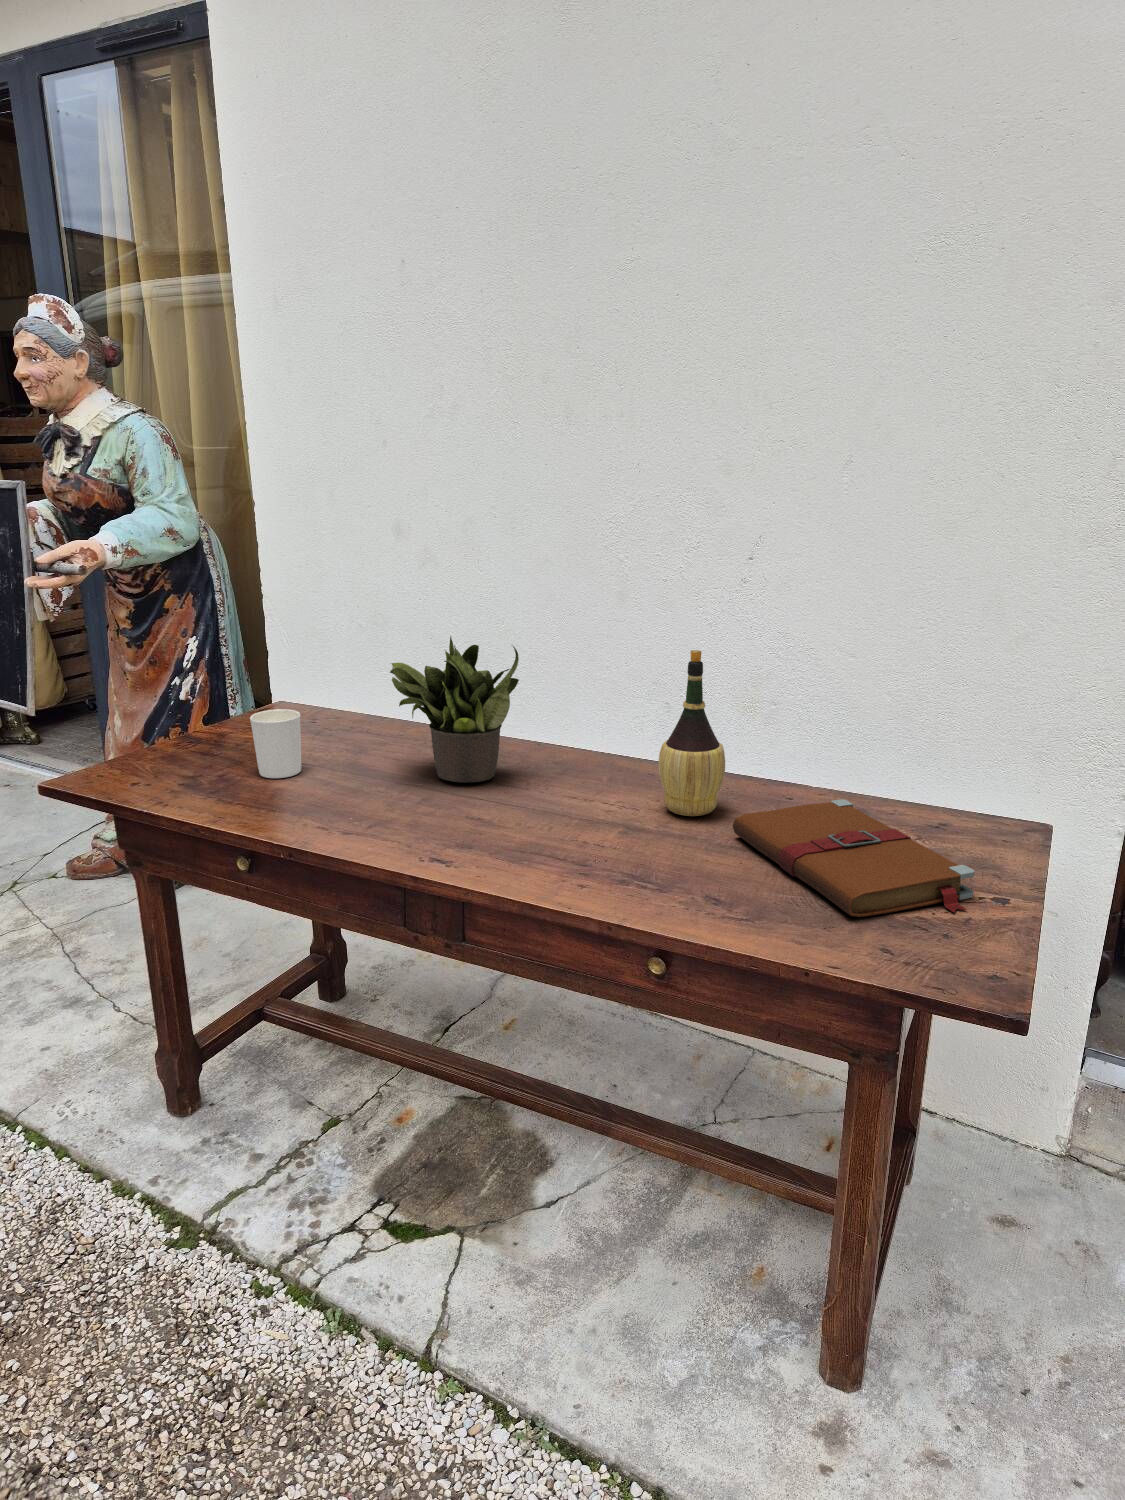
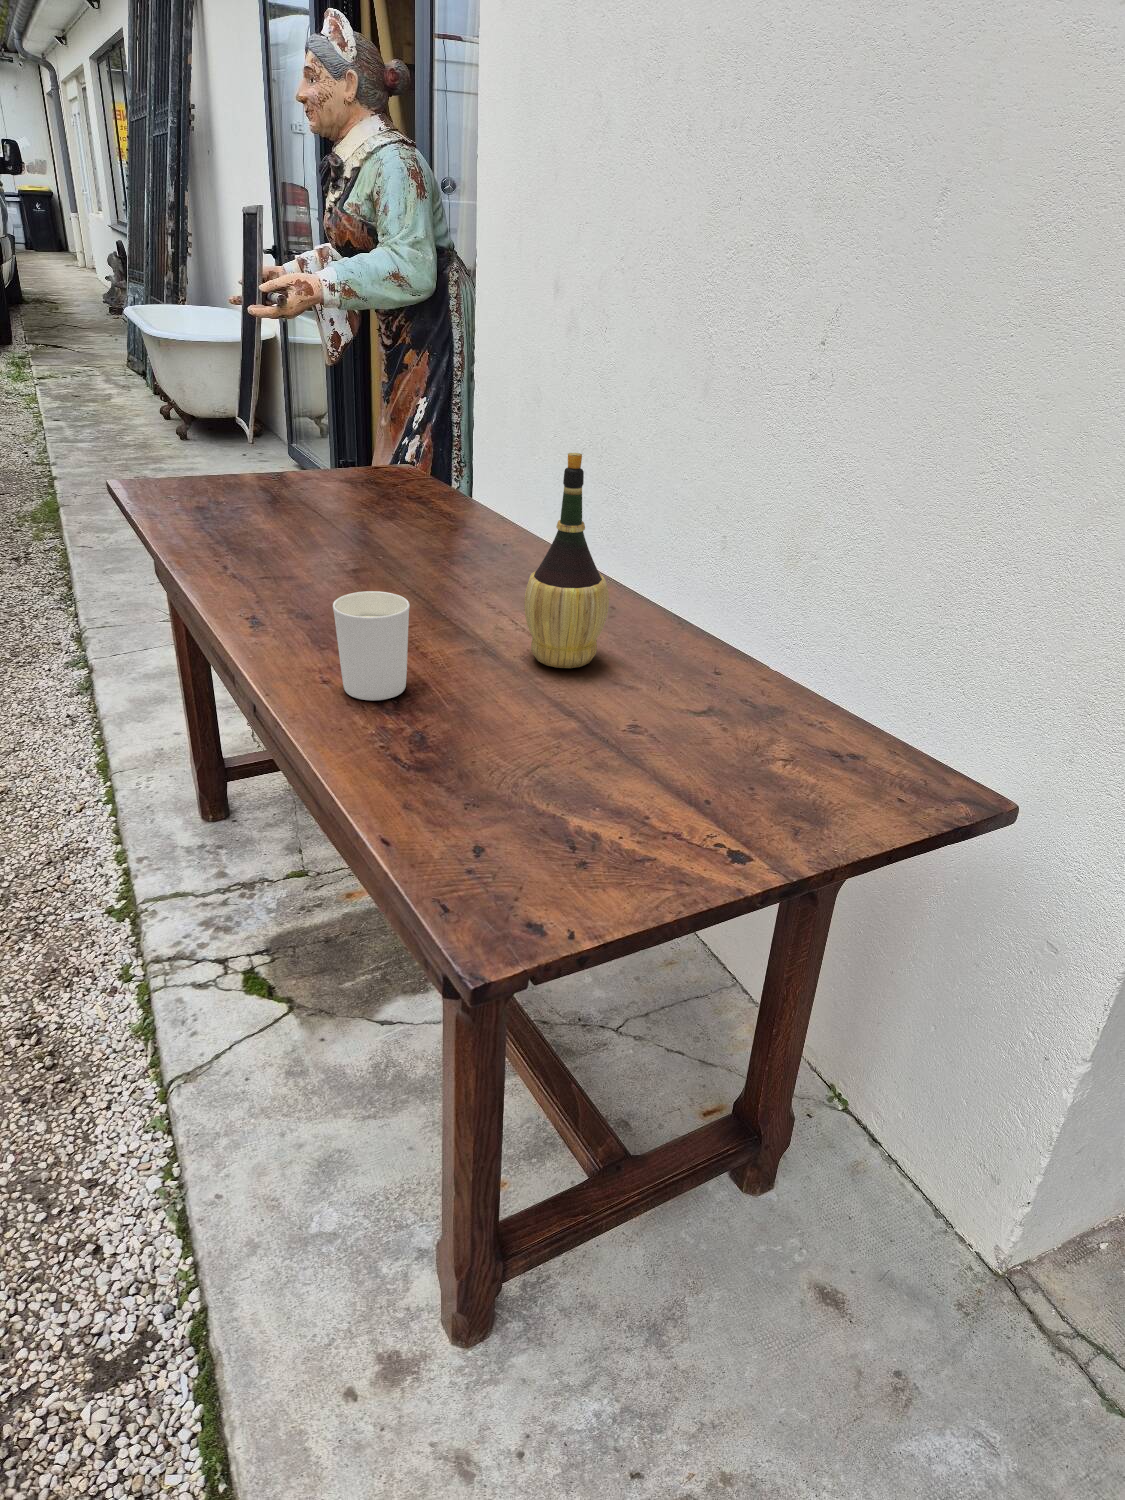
potted plant: present [390,636,519,783] -> none [342,397,482,574]
candle holder: present [250,709,301,778] -> present [333,591,410,700]
book: present [732,799,975,917] -> none [472,675,714,877]

